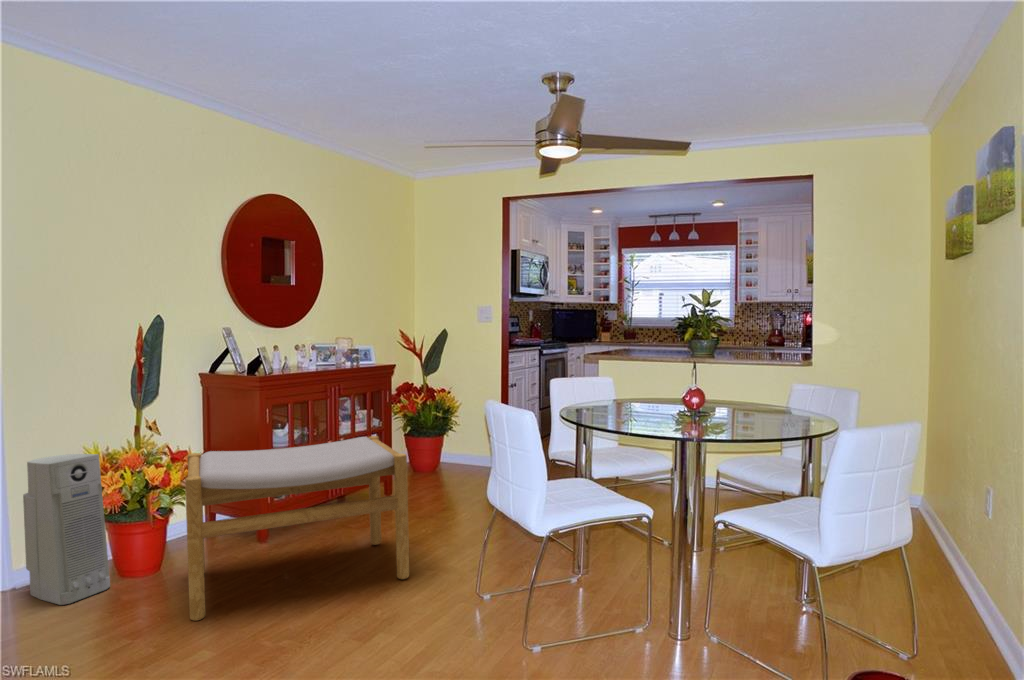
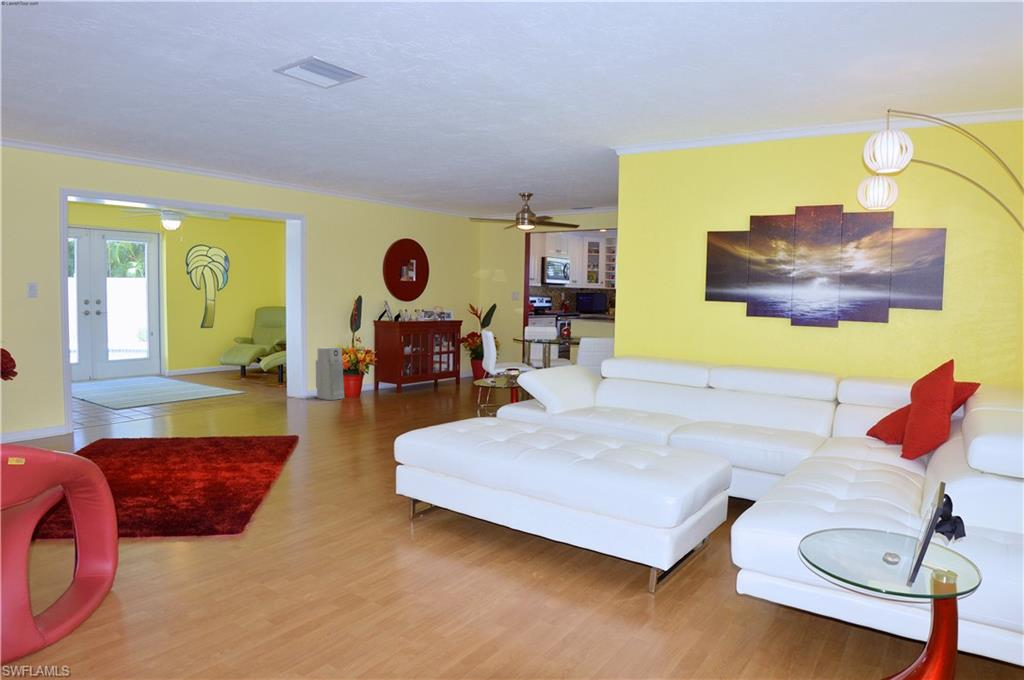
footstool: present [185,436,409,621] -> none [373,349,456,406]

